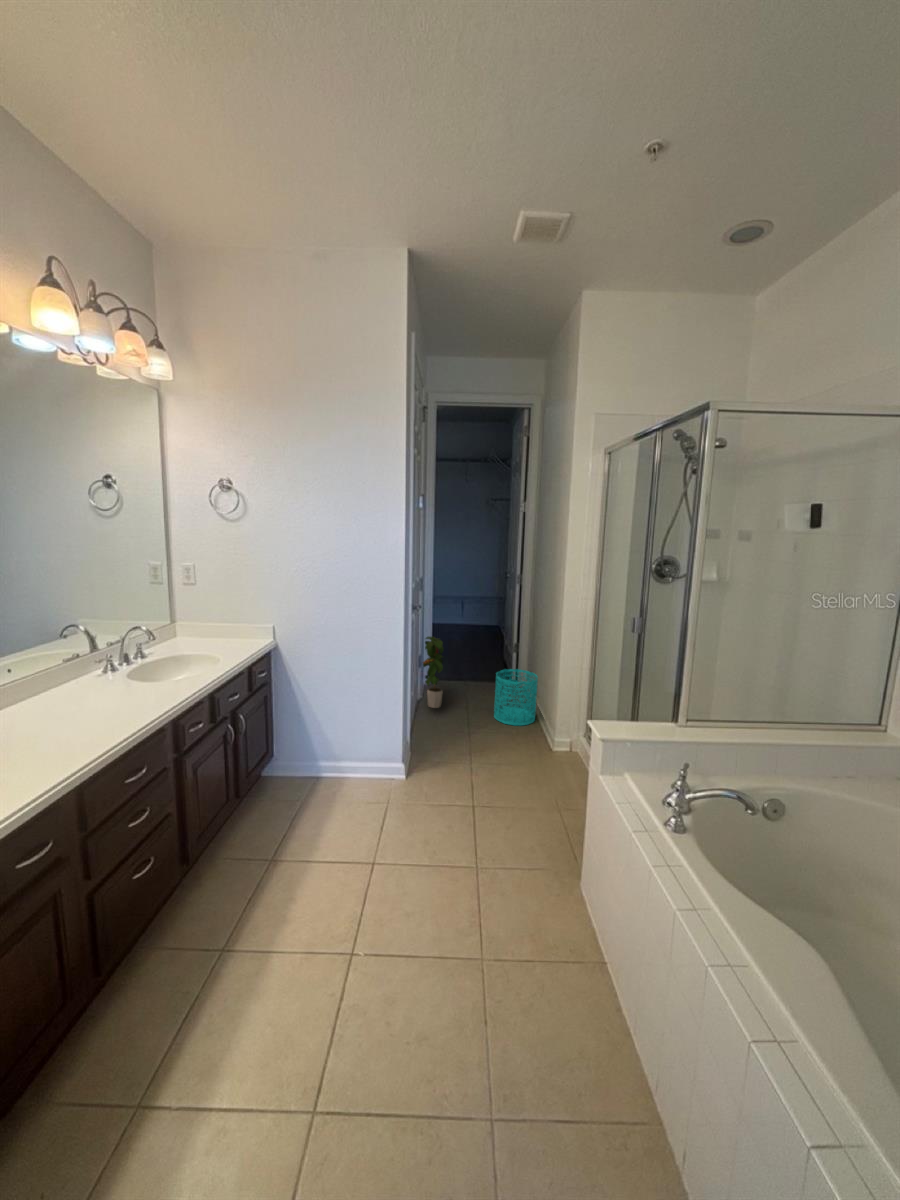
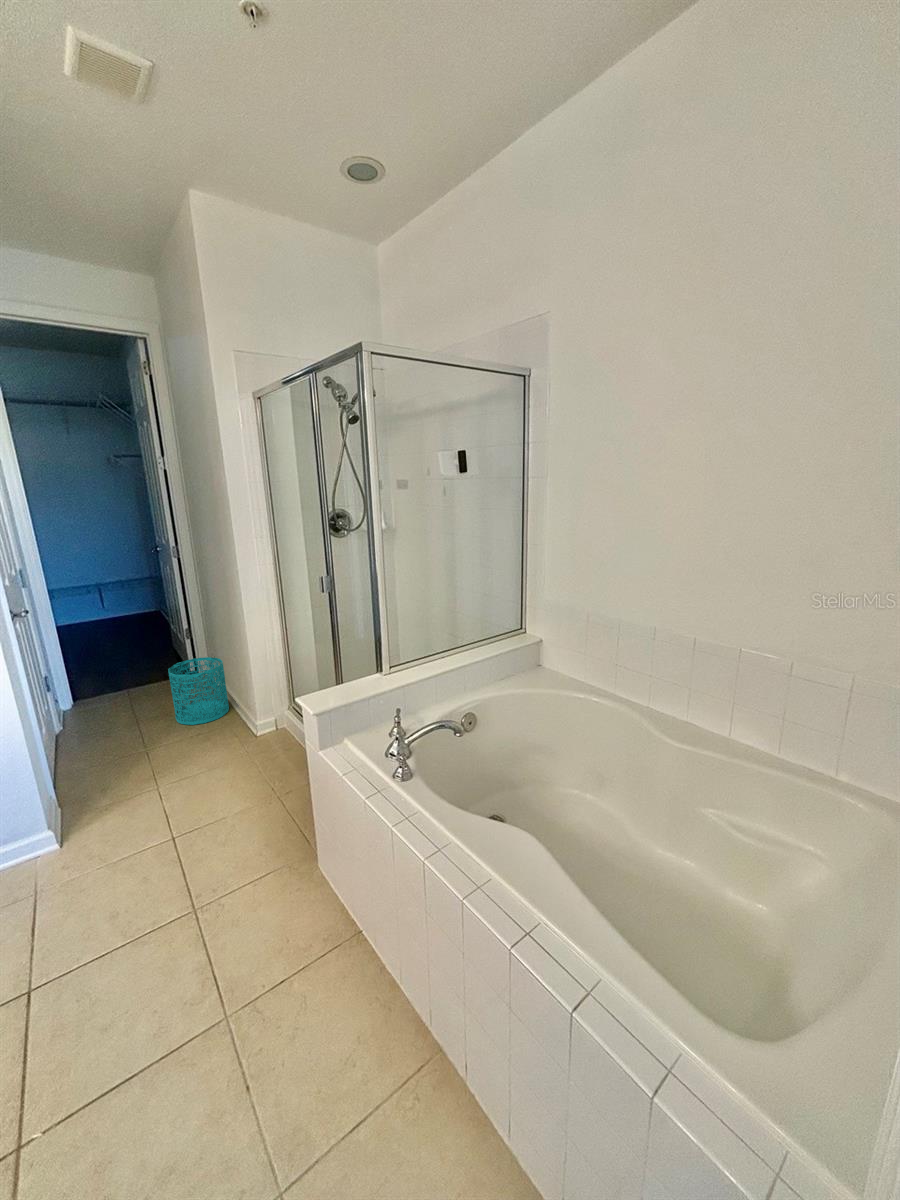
potted plant: present [423,637,444,708] -> none [48,645,97,738]

